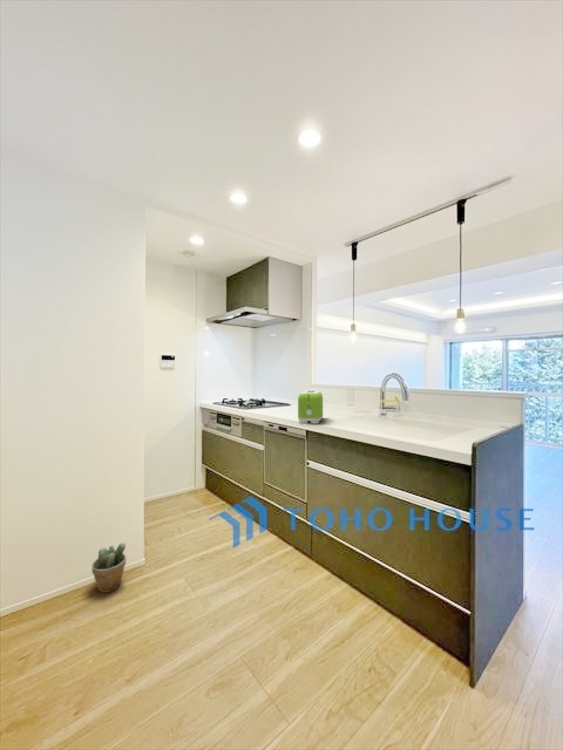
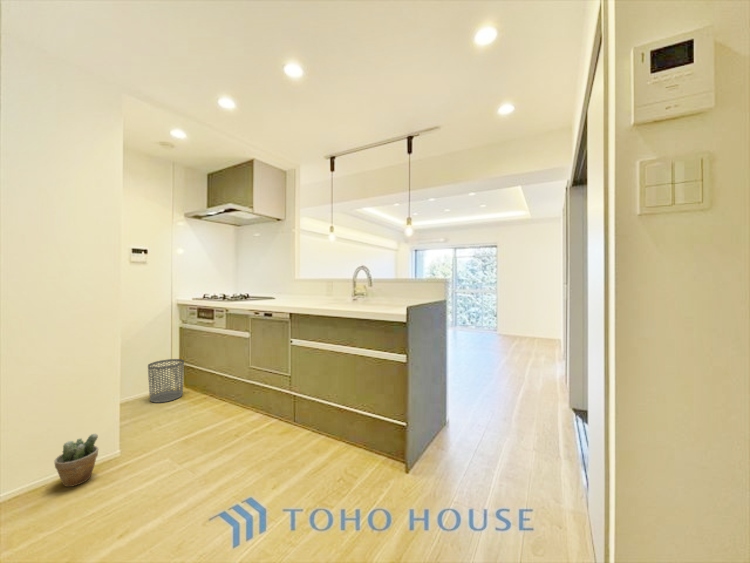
toaster: present [298,391,323,424] -> none [282,281,304,307]
waste bin: none [175,462,205,505] -> present [148,359,184,402]

